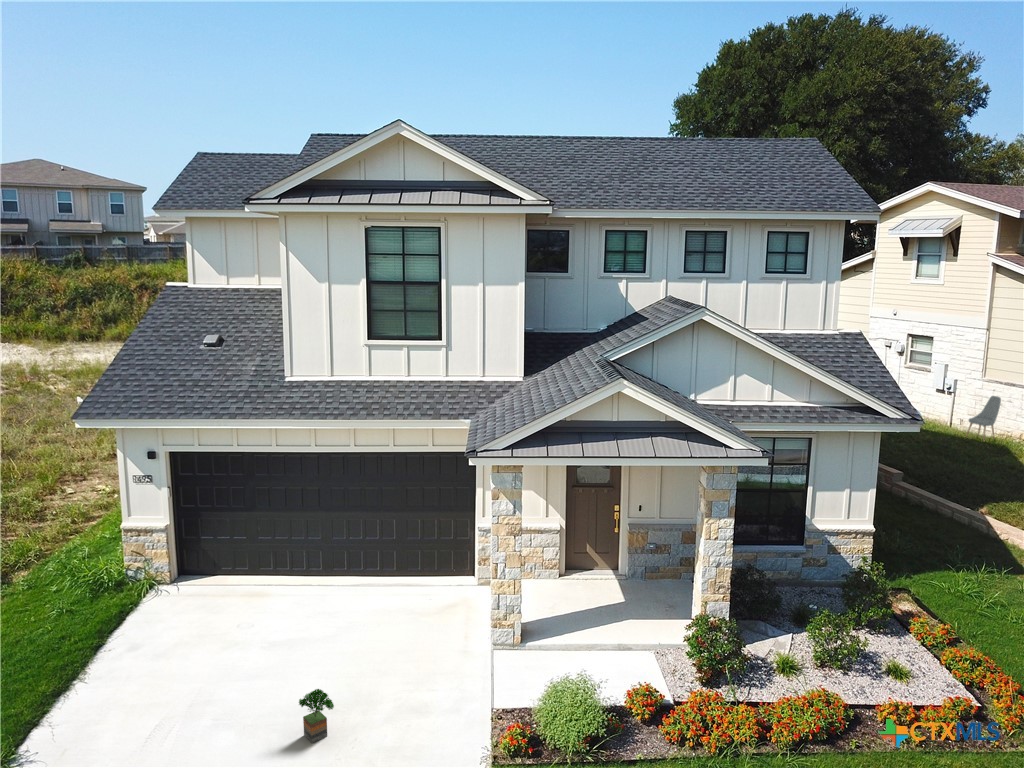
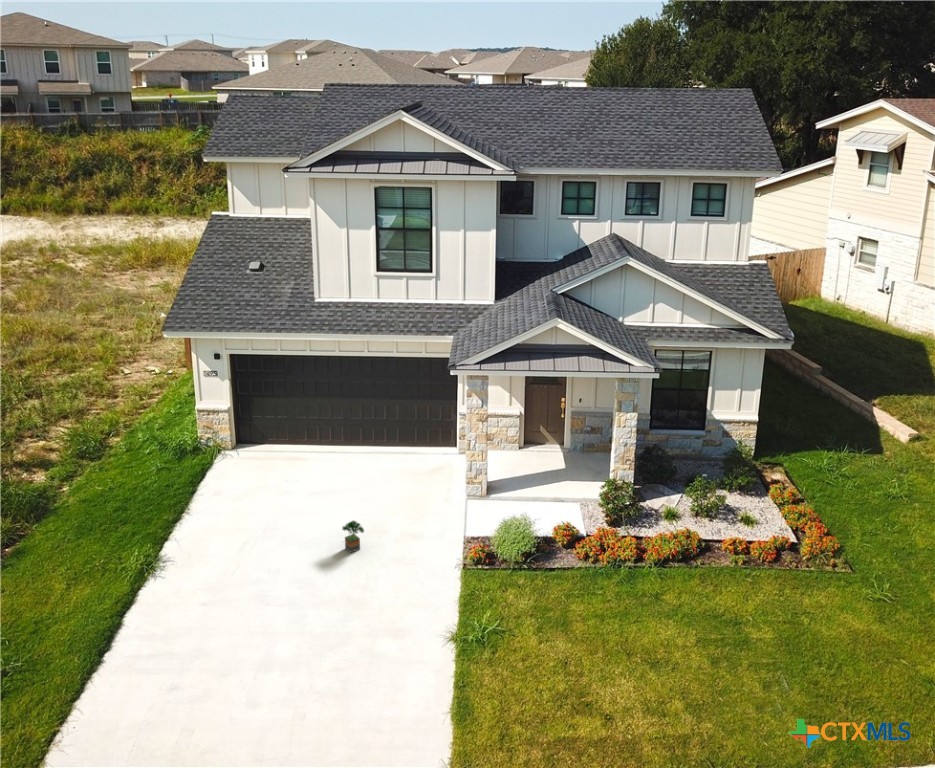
chair: present [966,396,1001,441] -> none [892,298,926,339]

